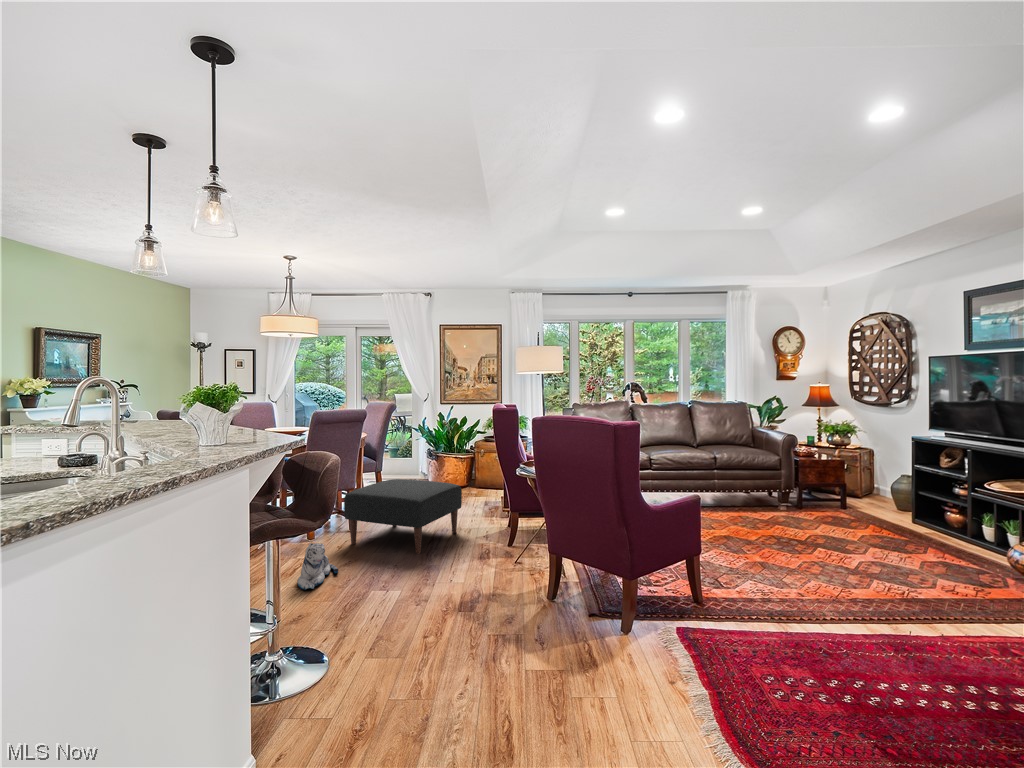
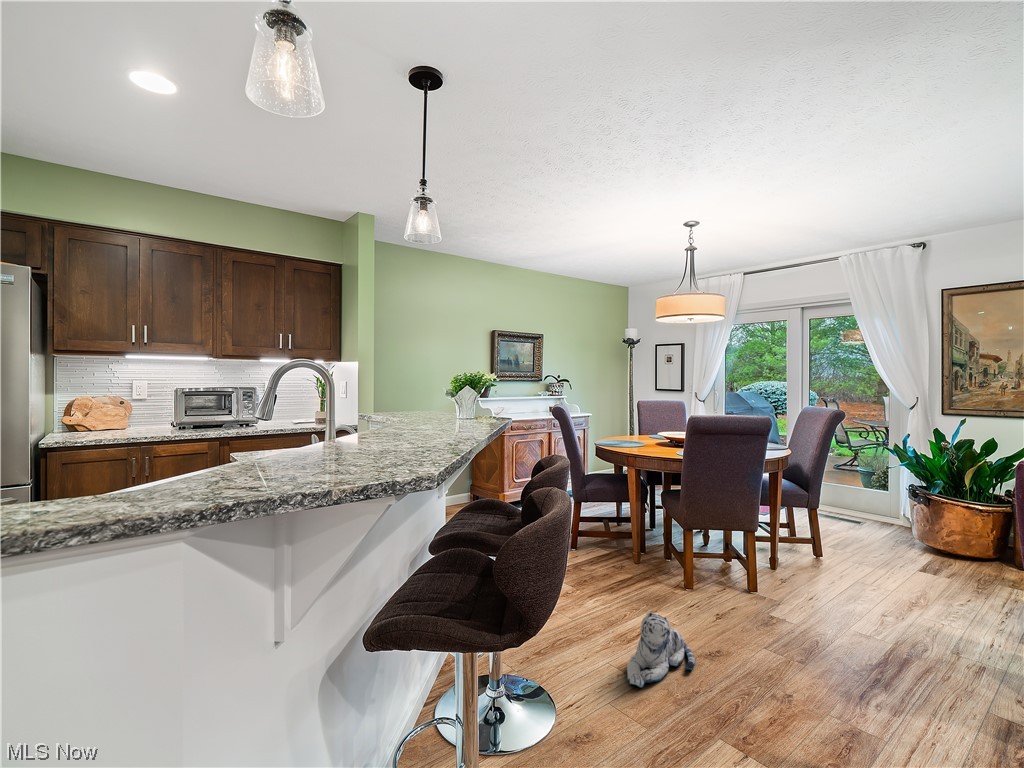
ottoman: present [344,479,462,554] -> none [730,530,963,686]

